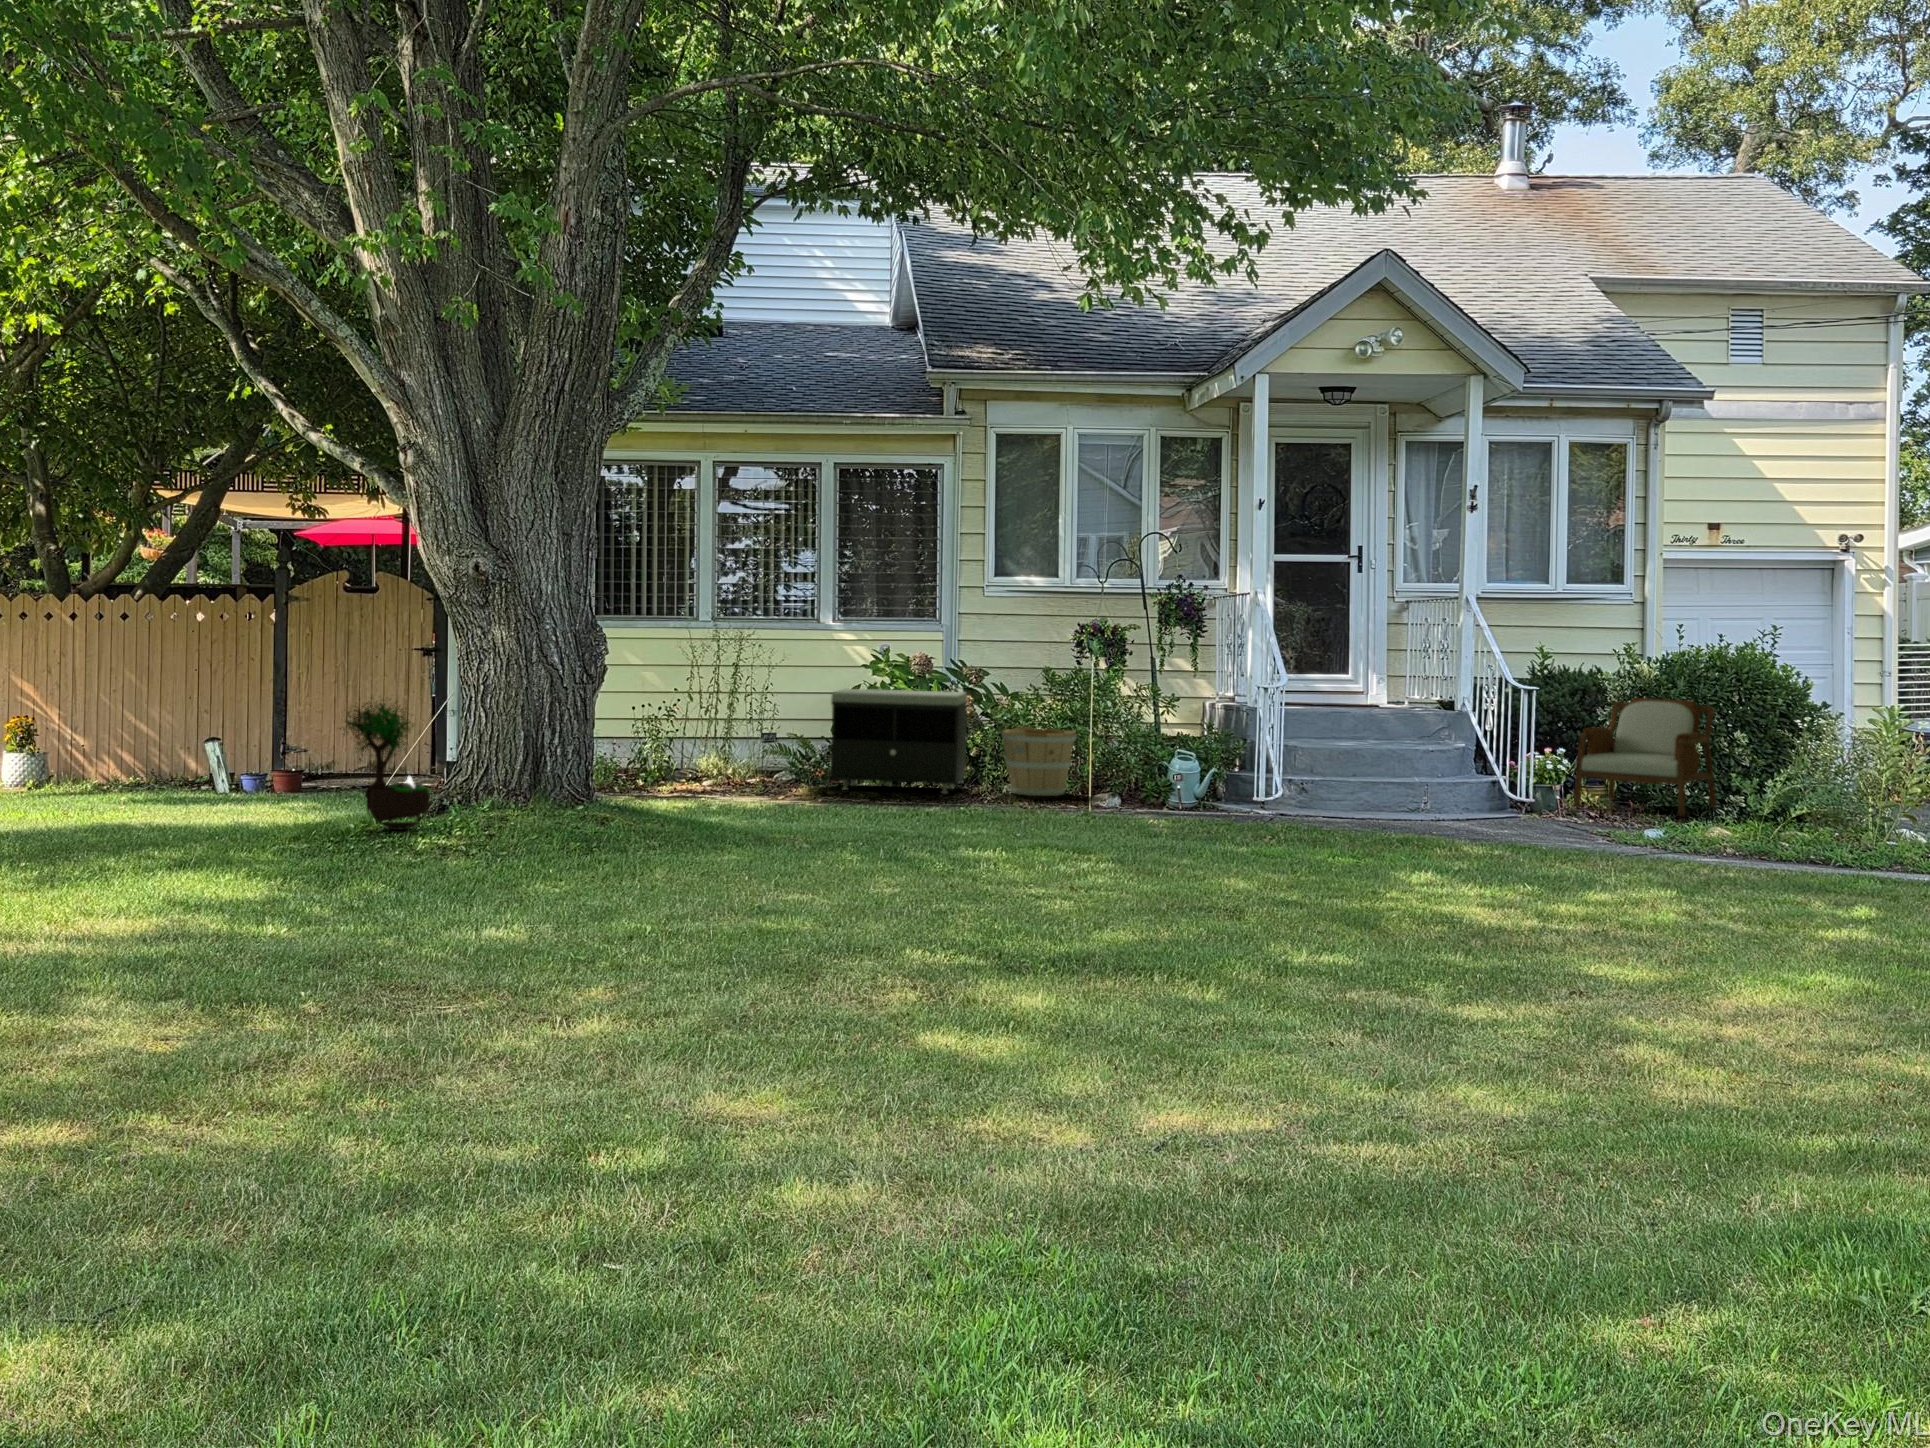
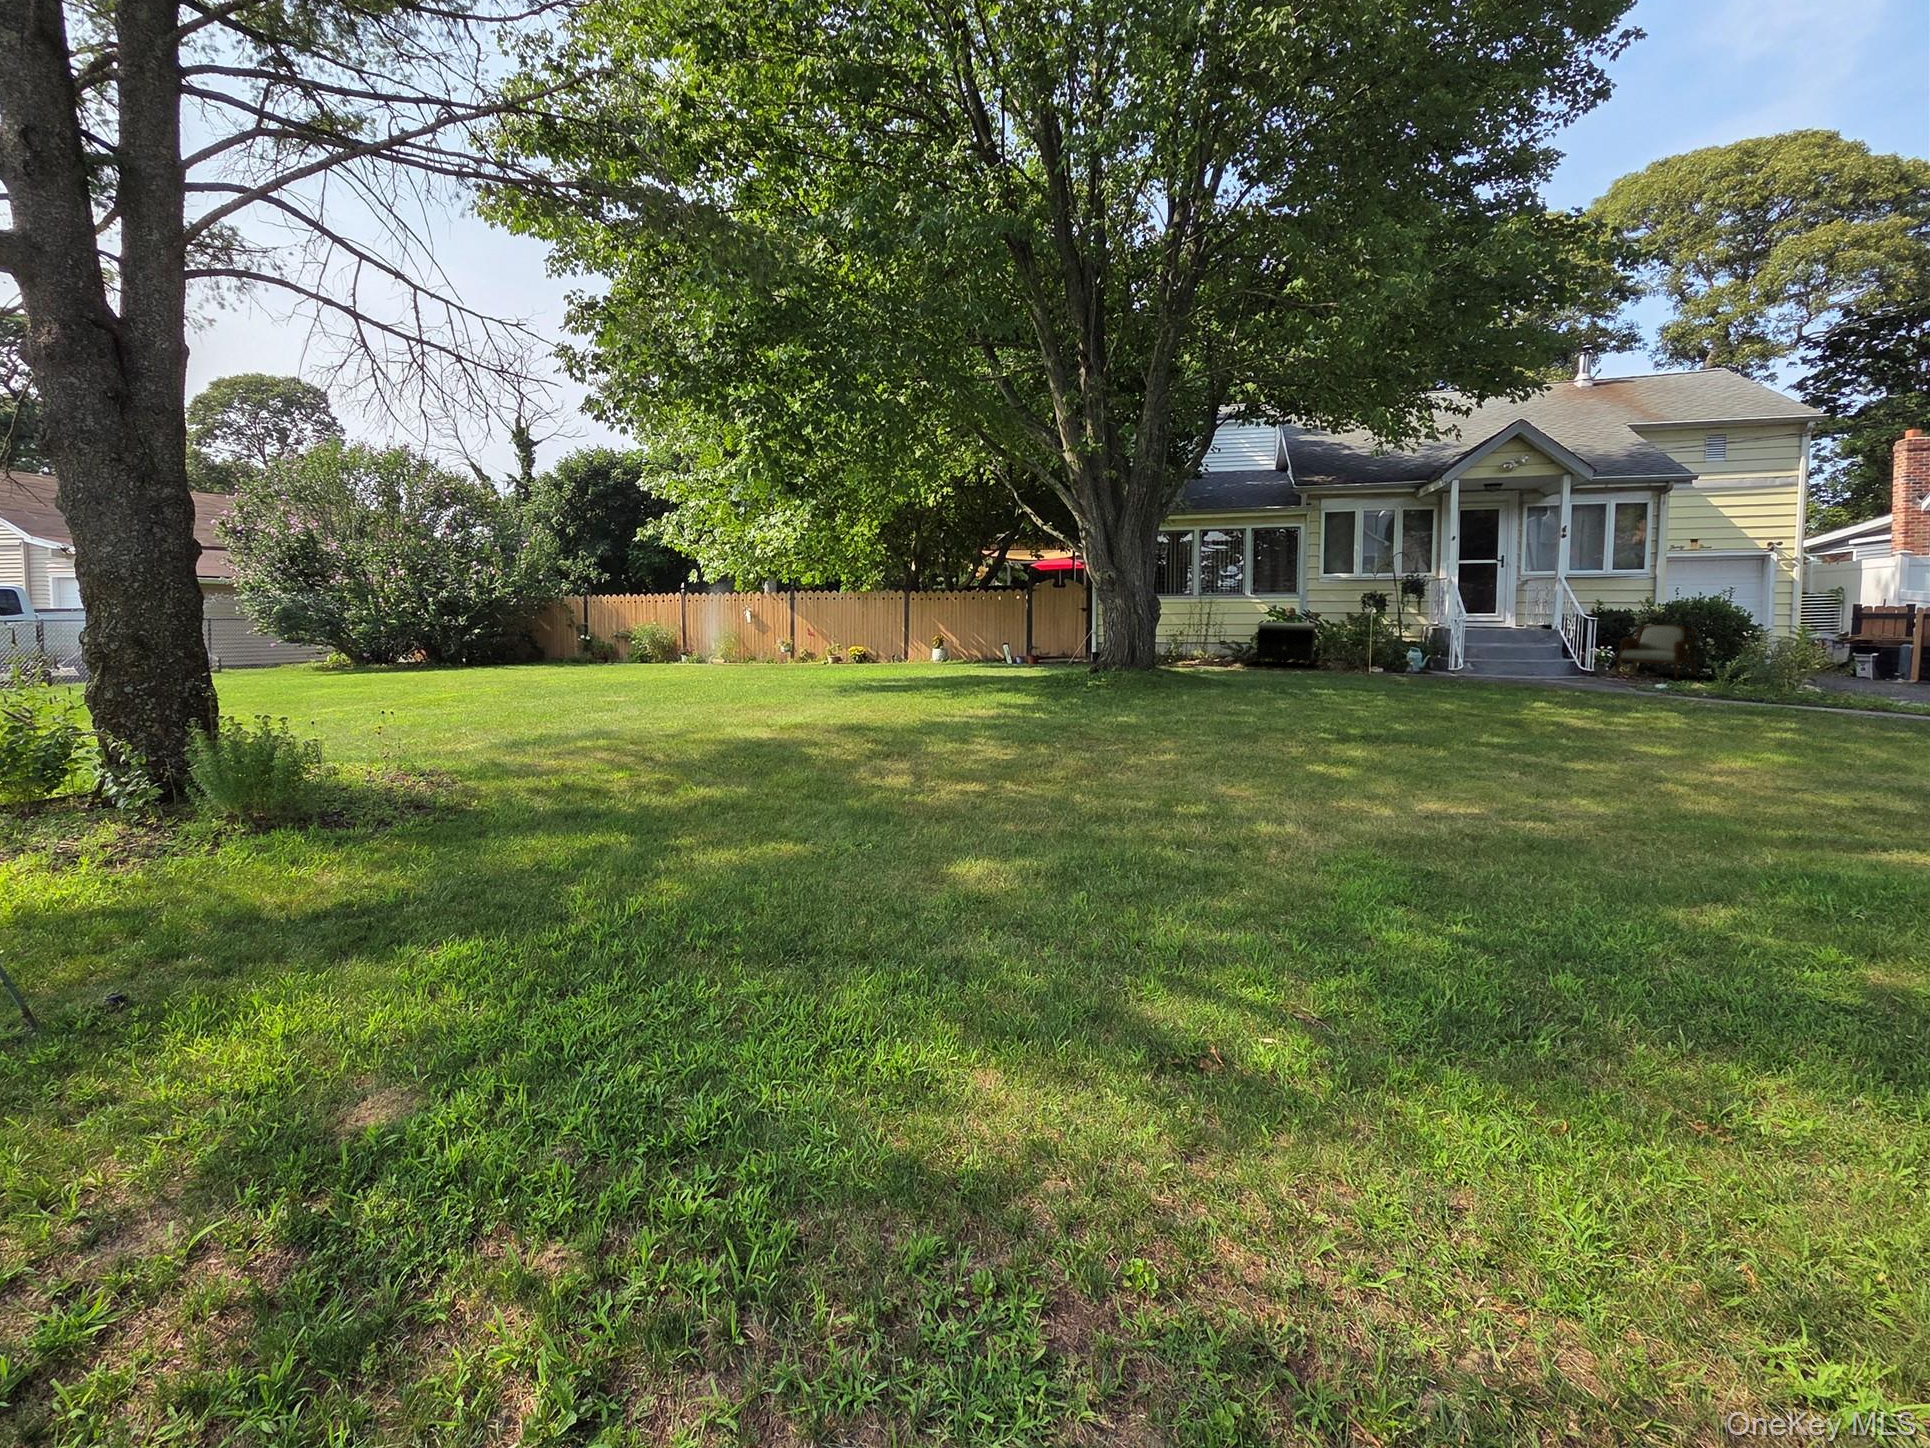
potted tree: present [340,699,430,830] -> none [1083,624,1117,675]
wooden bucket: present [1001,727,1077,796] -> none [1332,638,1366,666]

